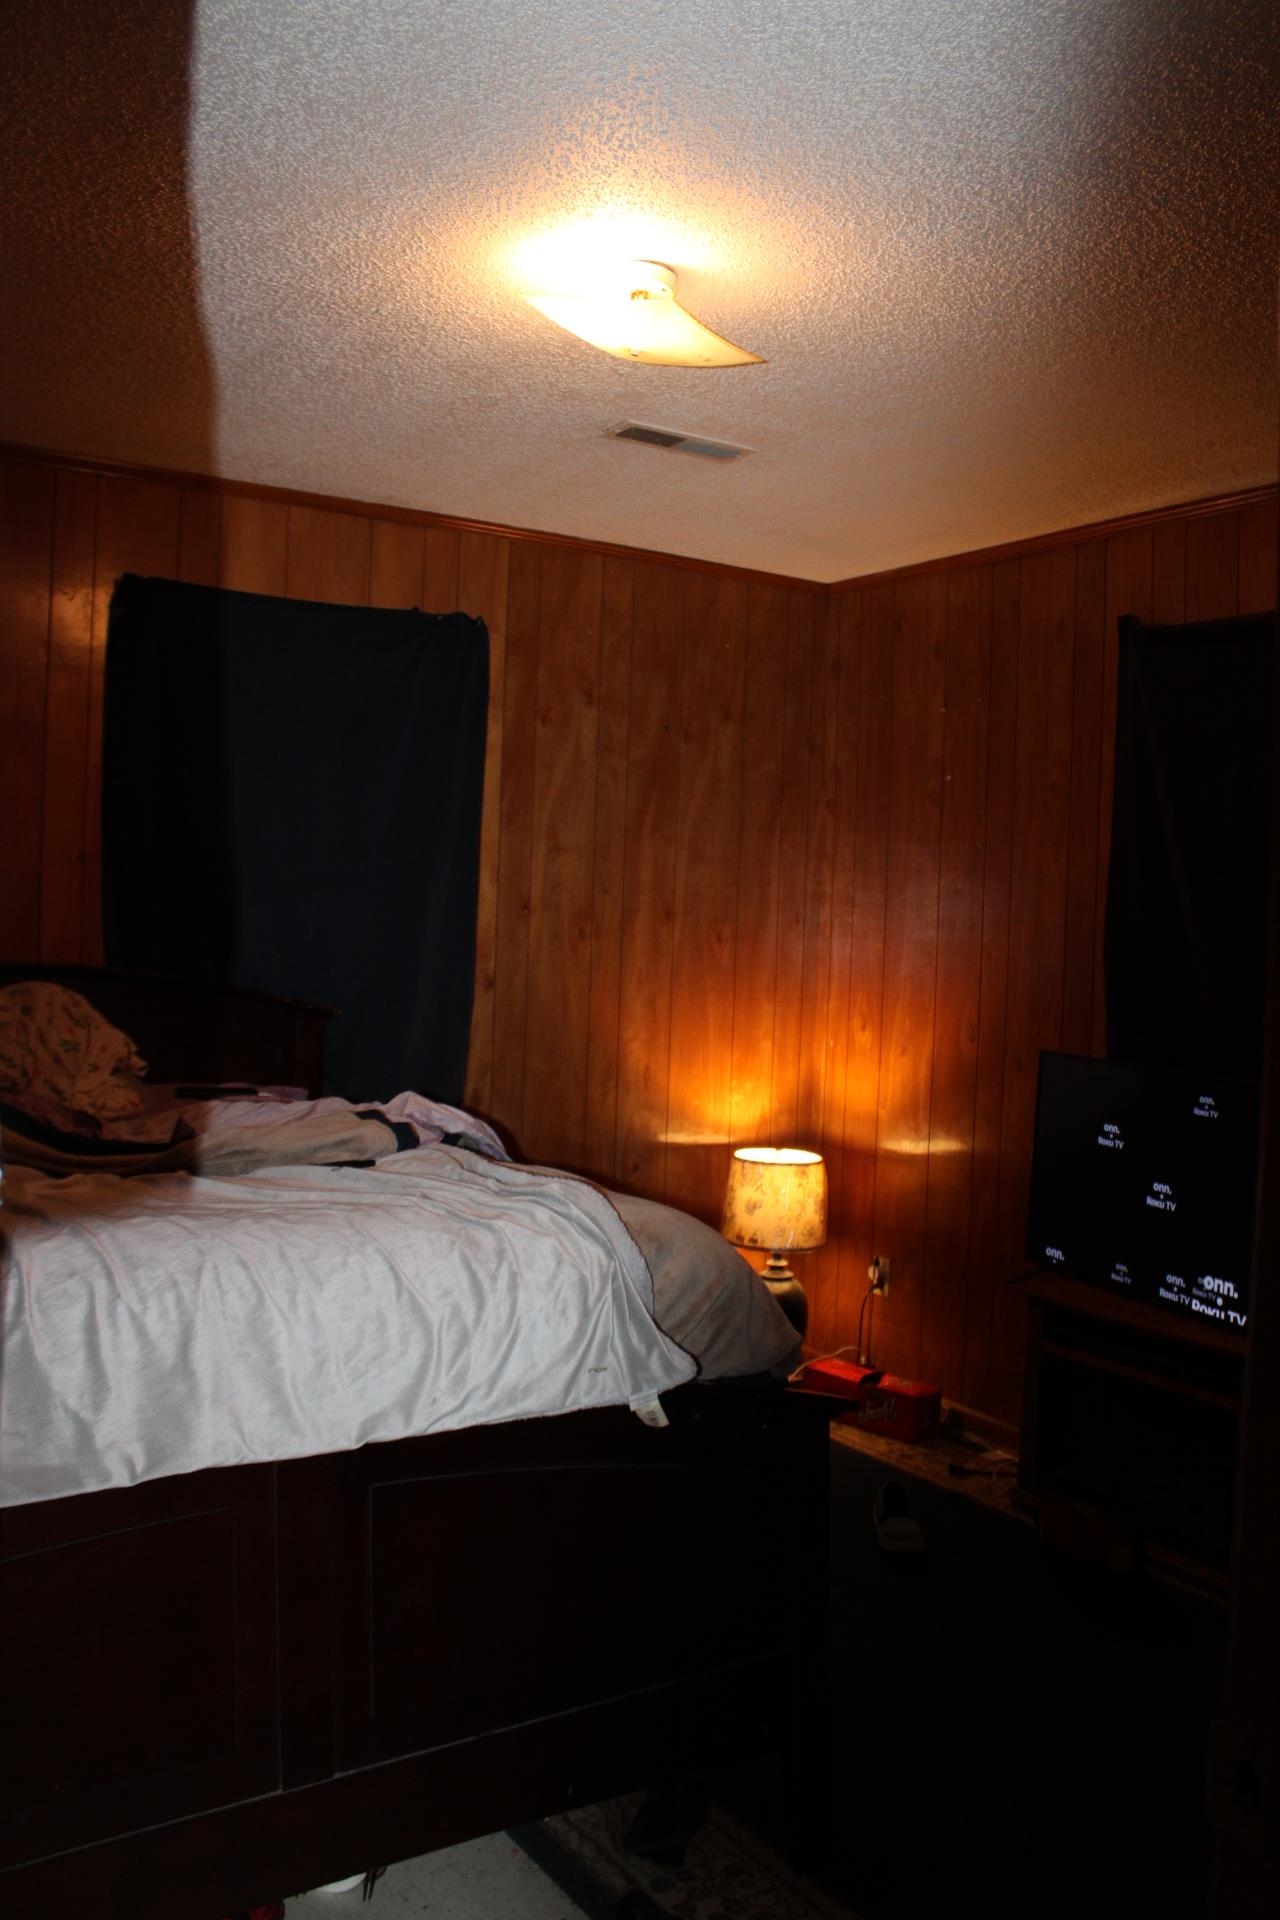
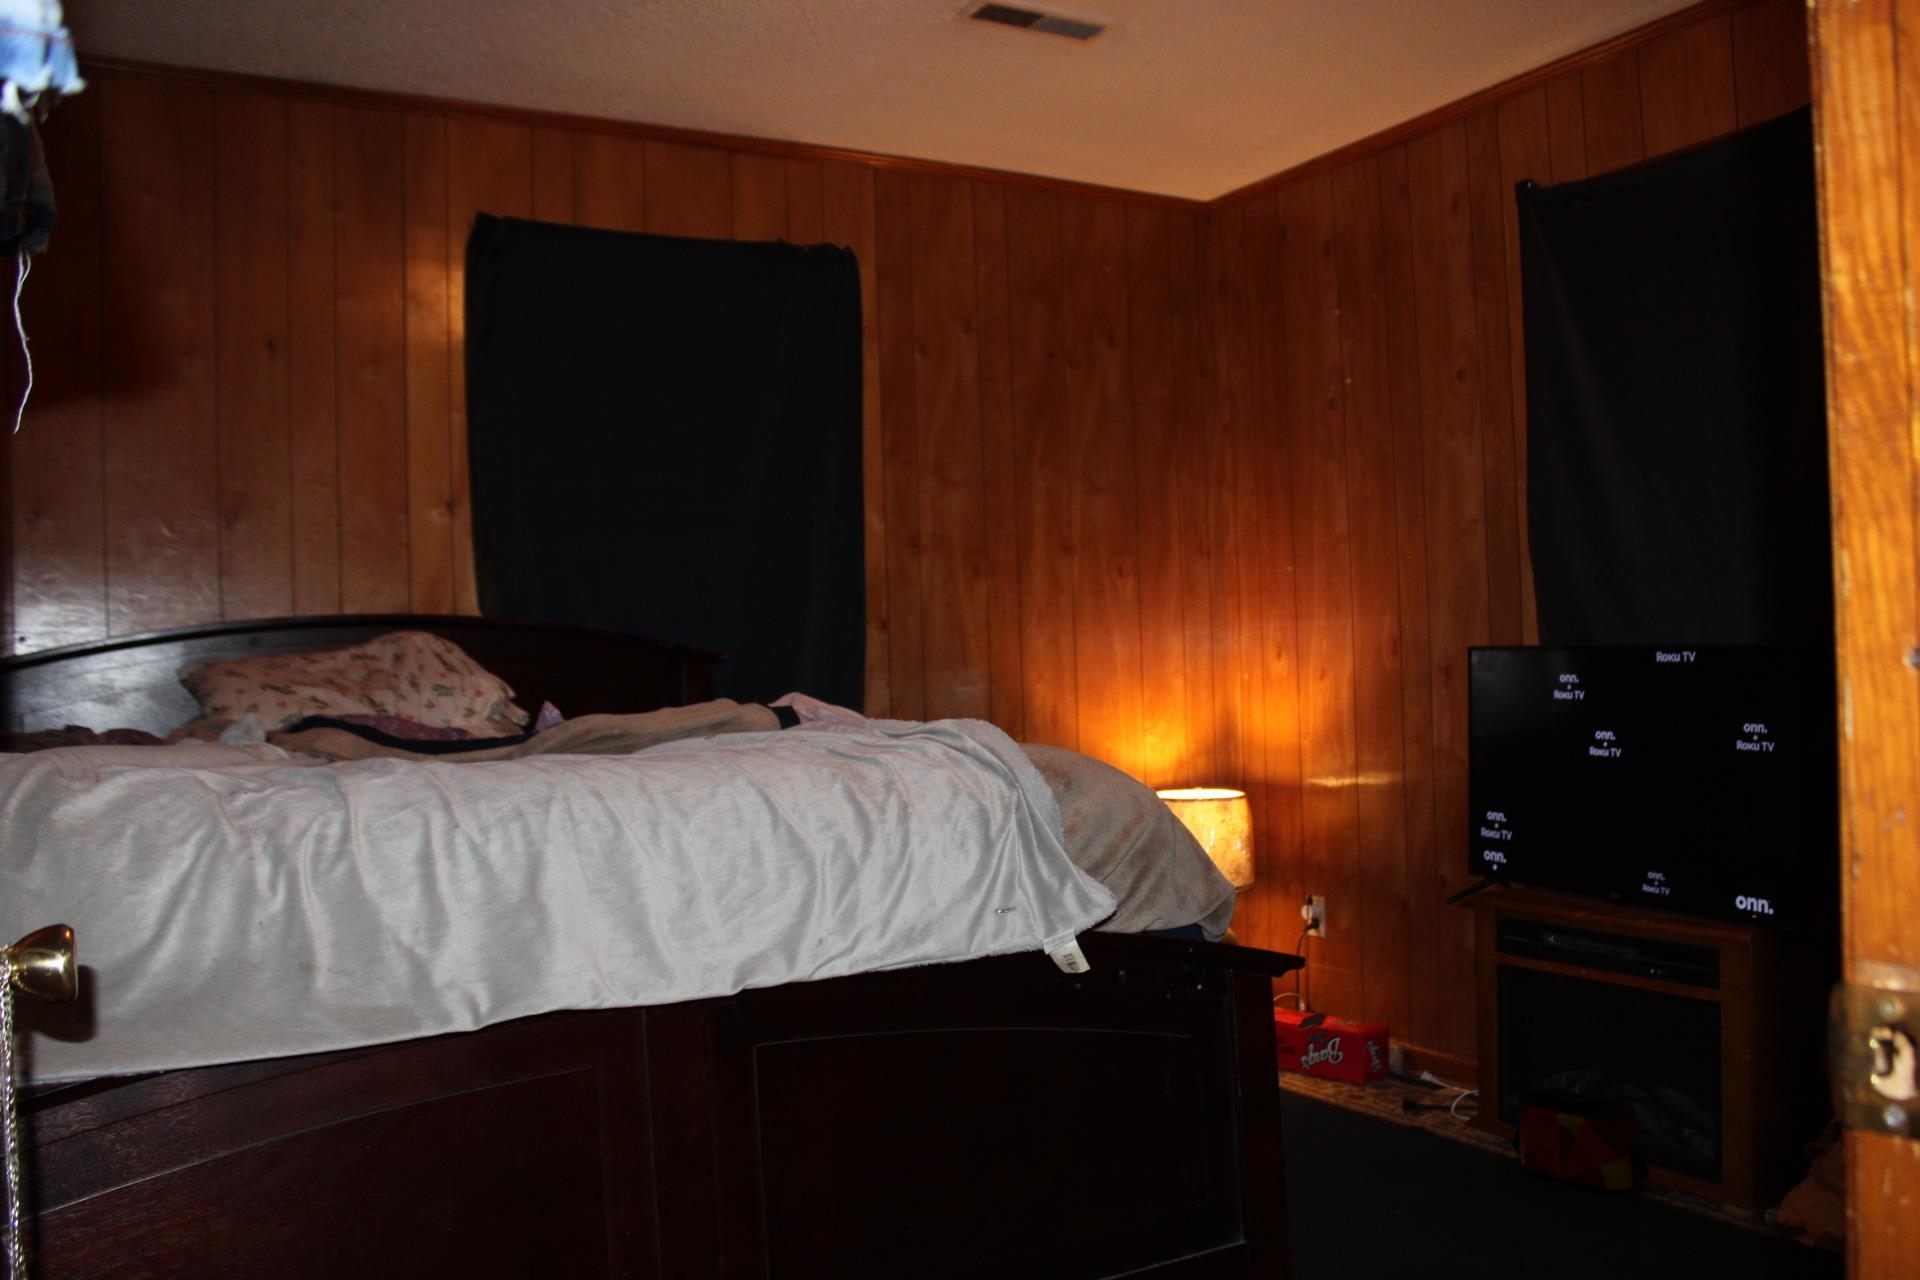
shoe: present [873,1481,924,1553] -> none [1332,1112,1392,1183]

